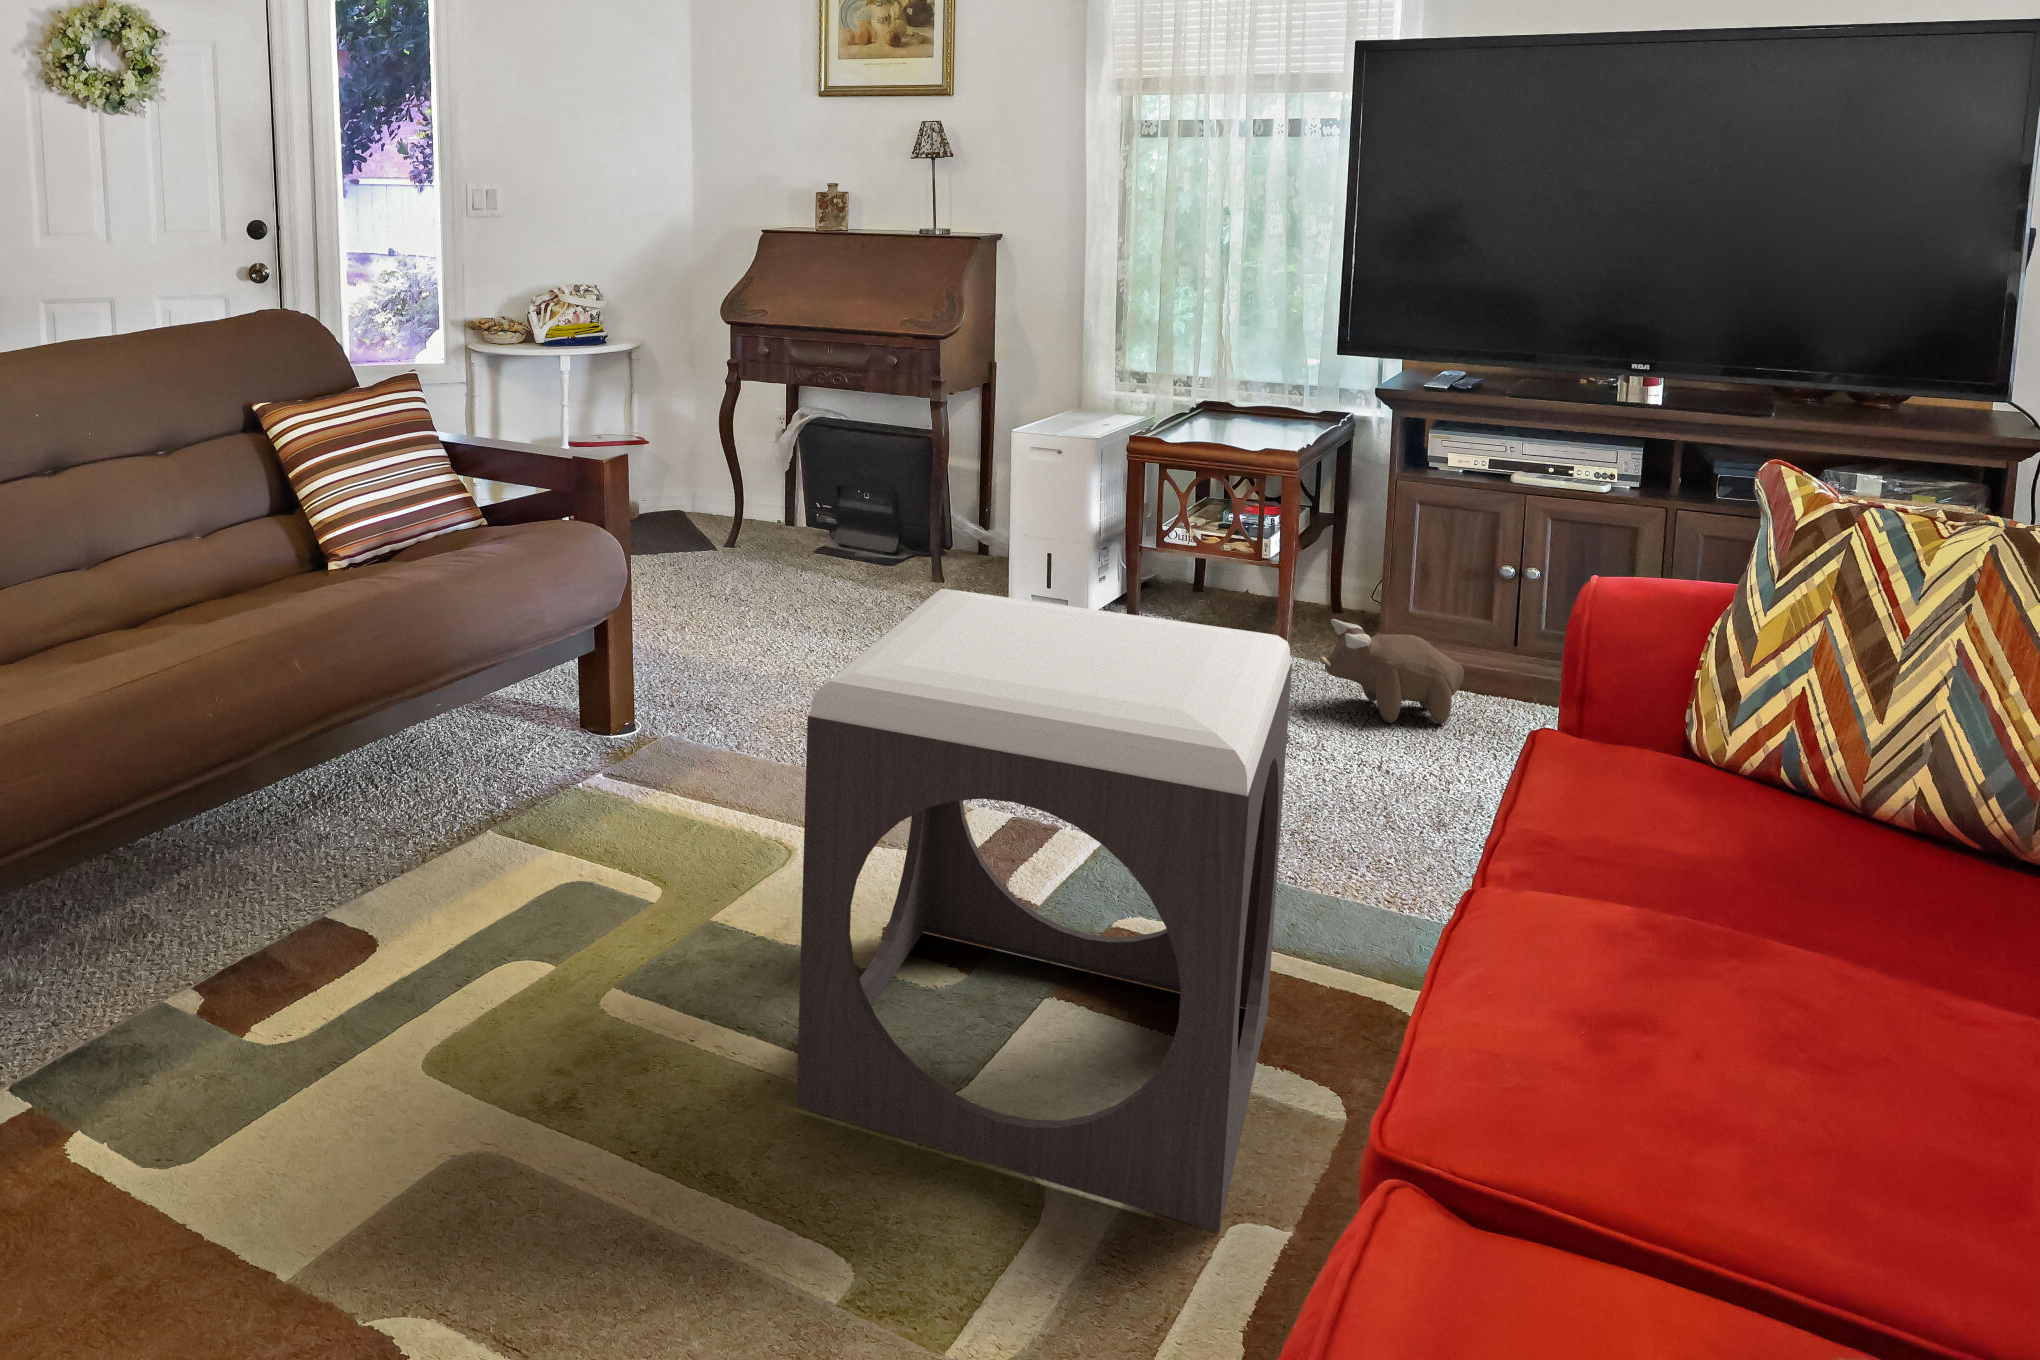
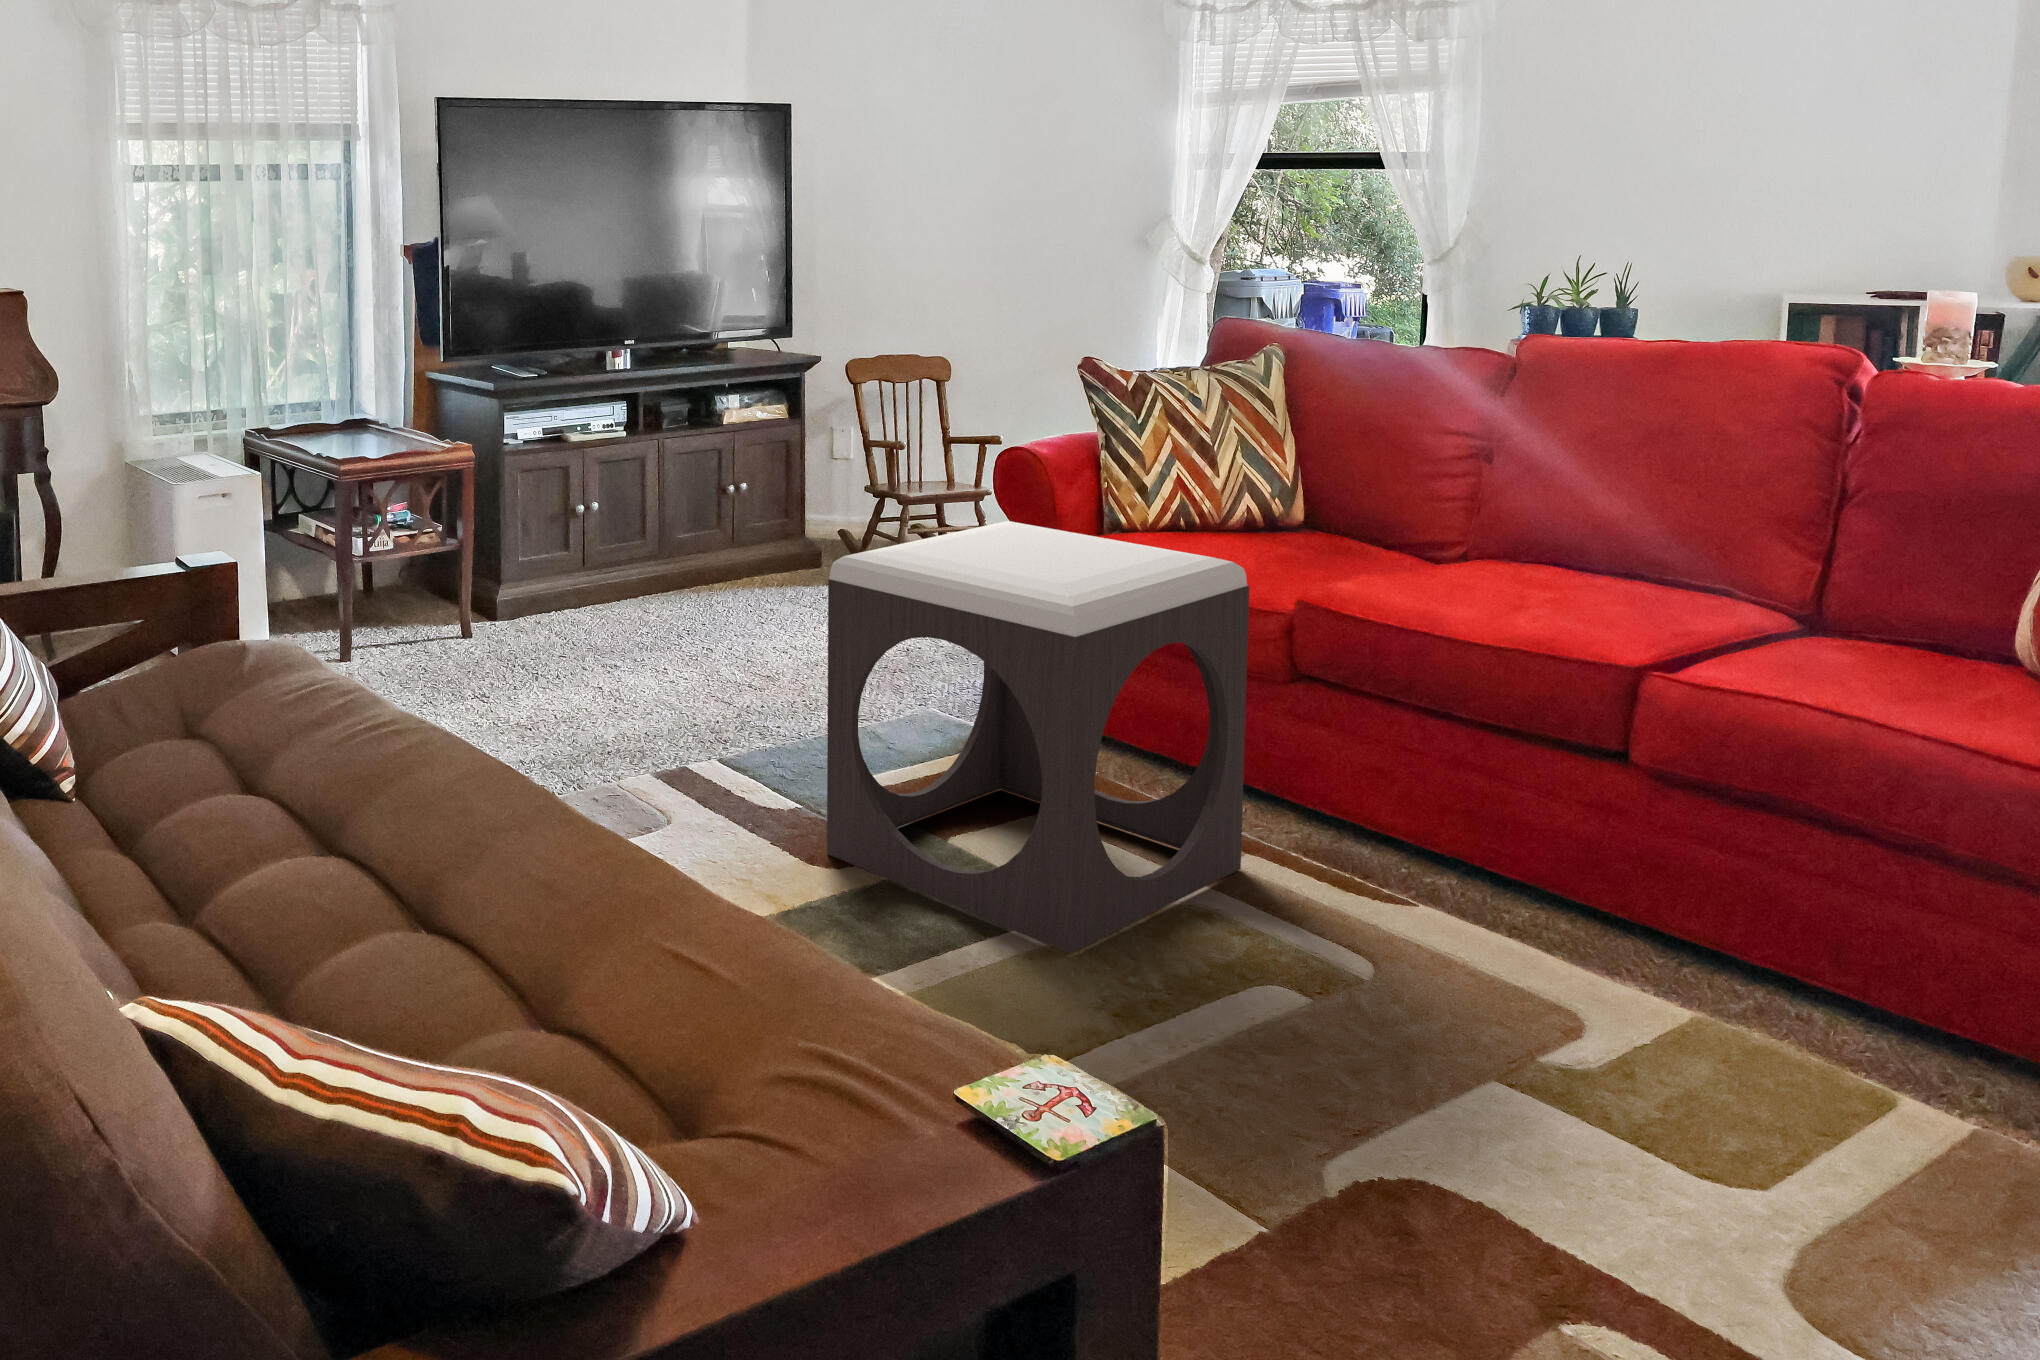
plush toy: present [1321,619,1464,724] -> none [552,568,635,639]

